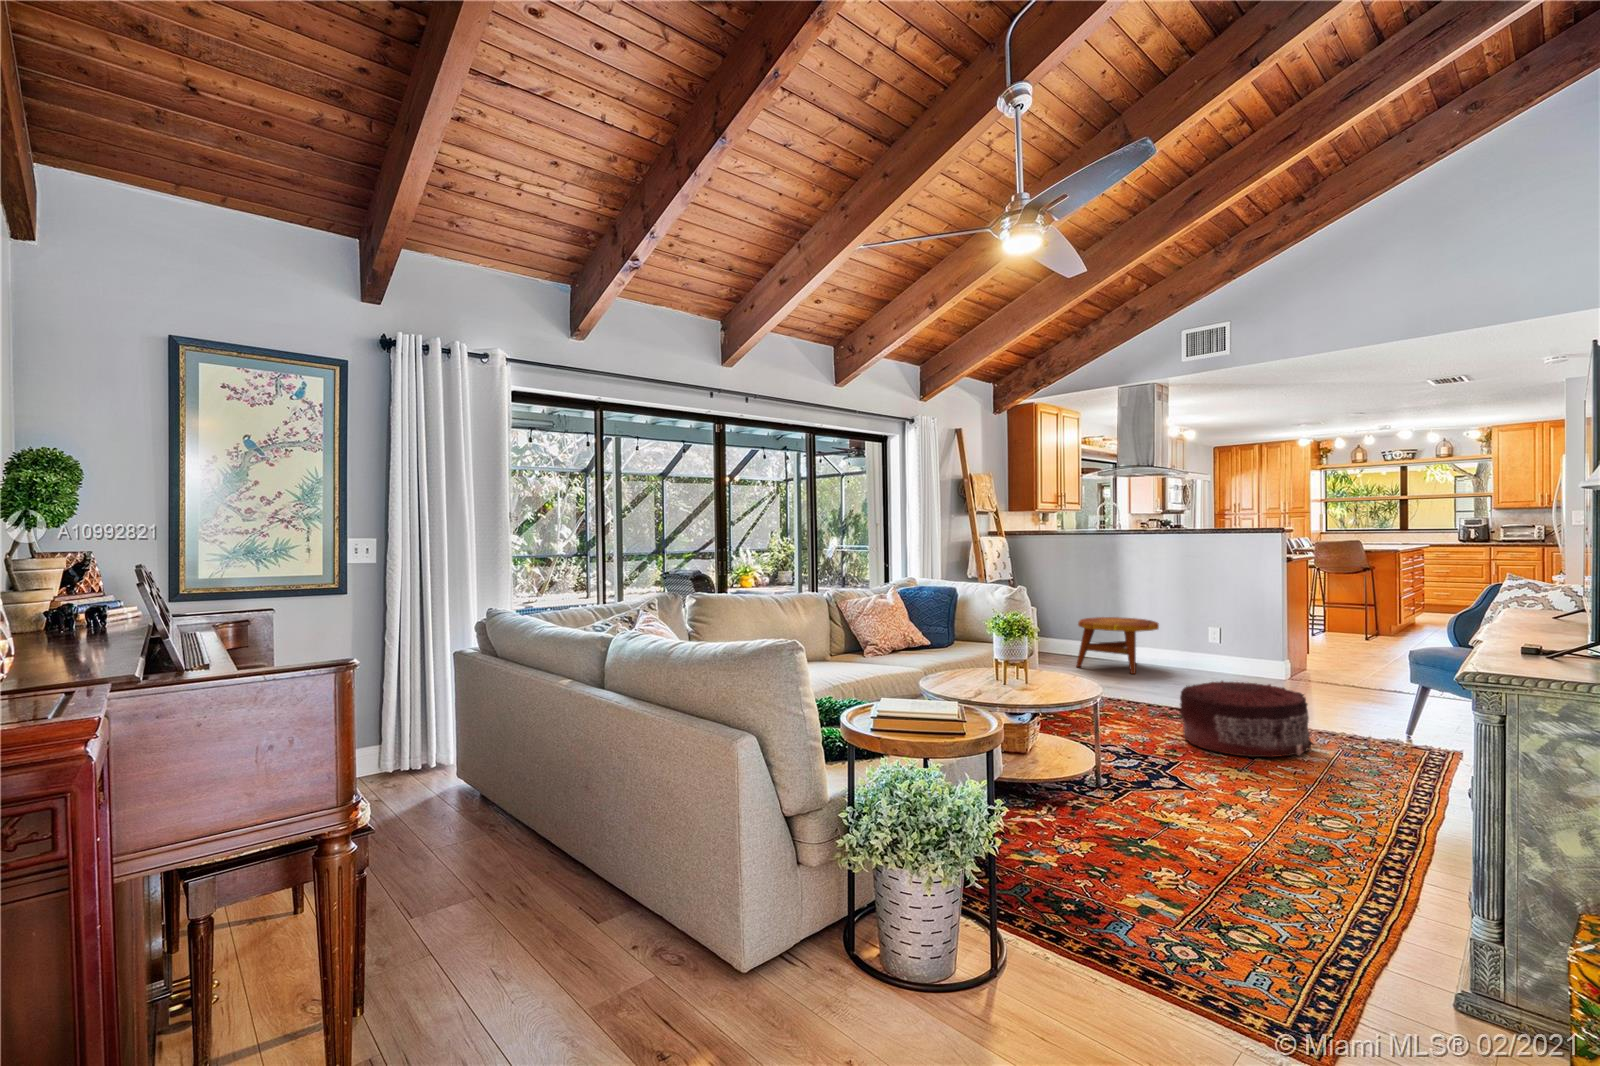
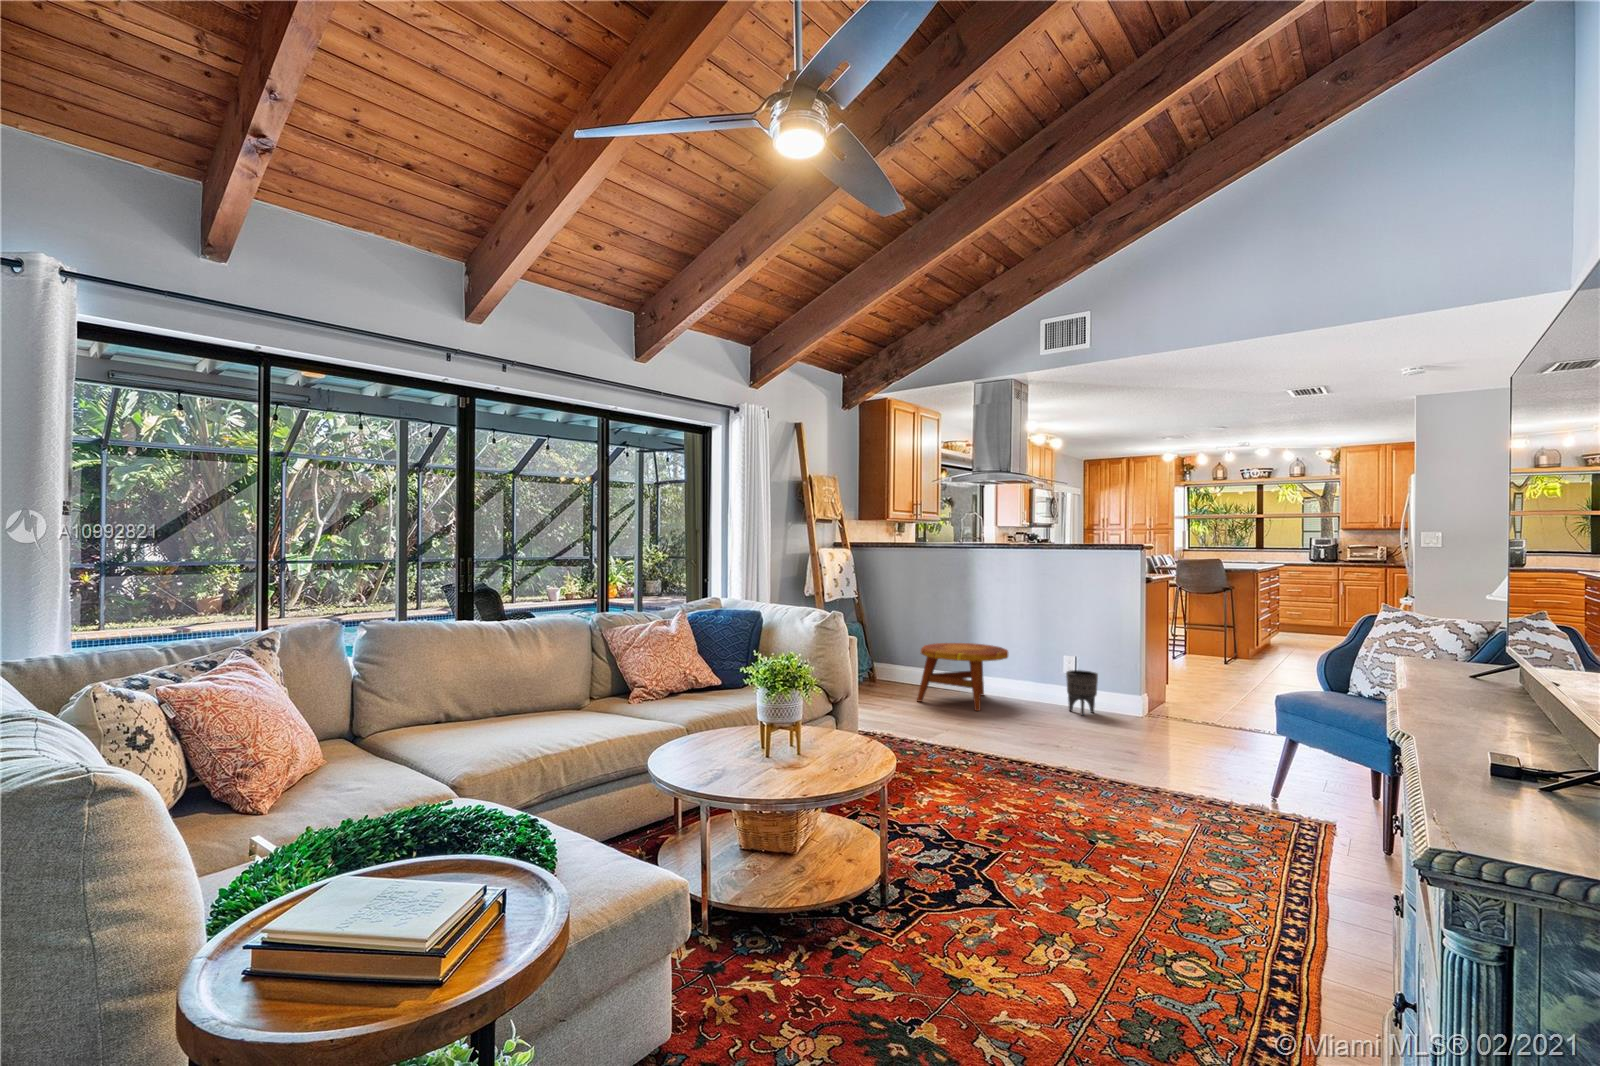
planter: none [1214,639,1244,678] -> present [1066,670,1098,716]
pouf: present [1180,681,1313,757] -> none [1010,733,1168,841]

